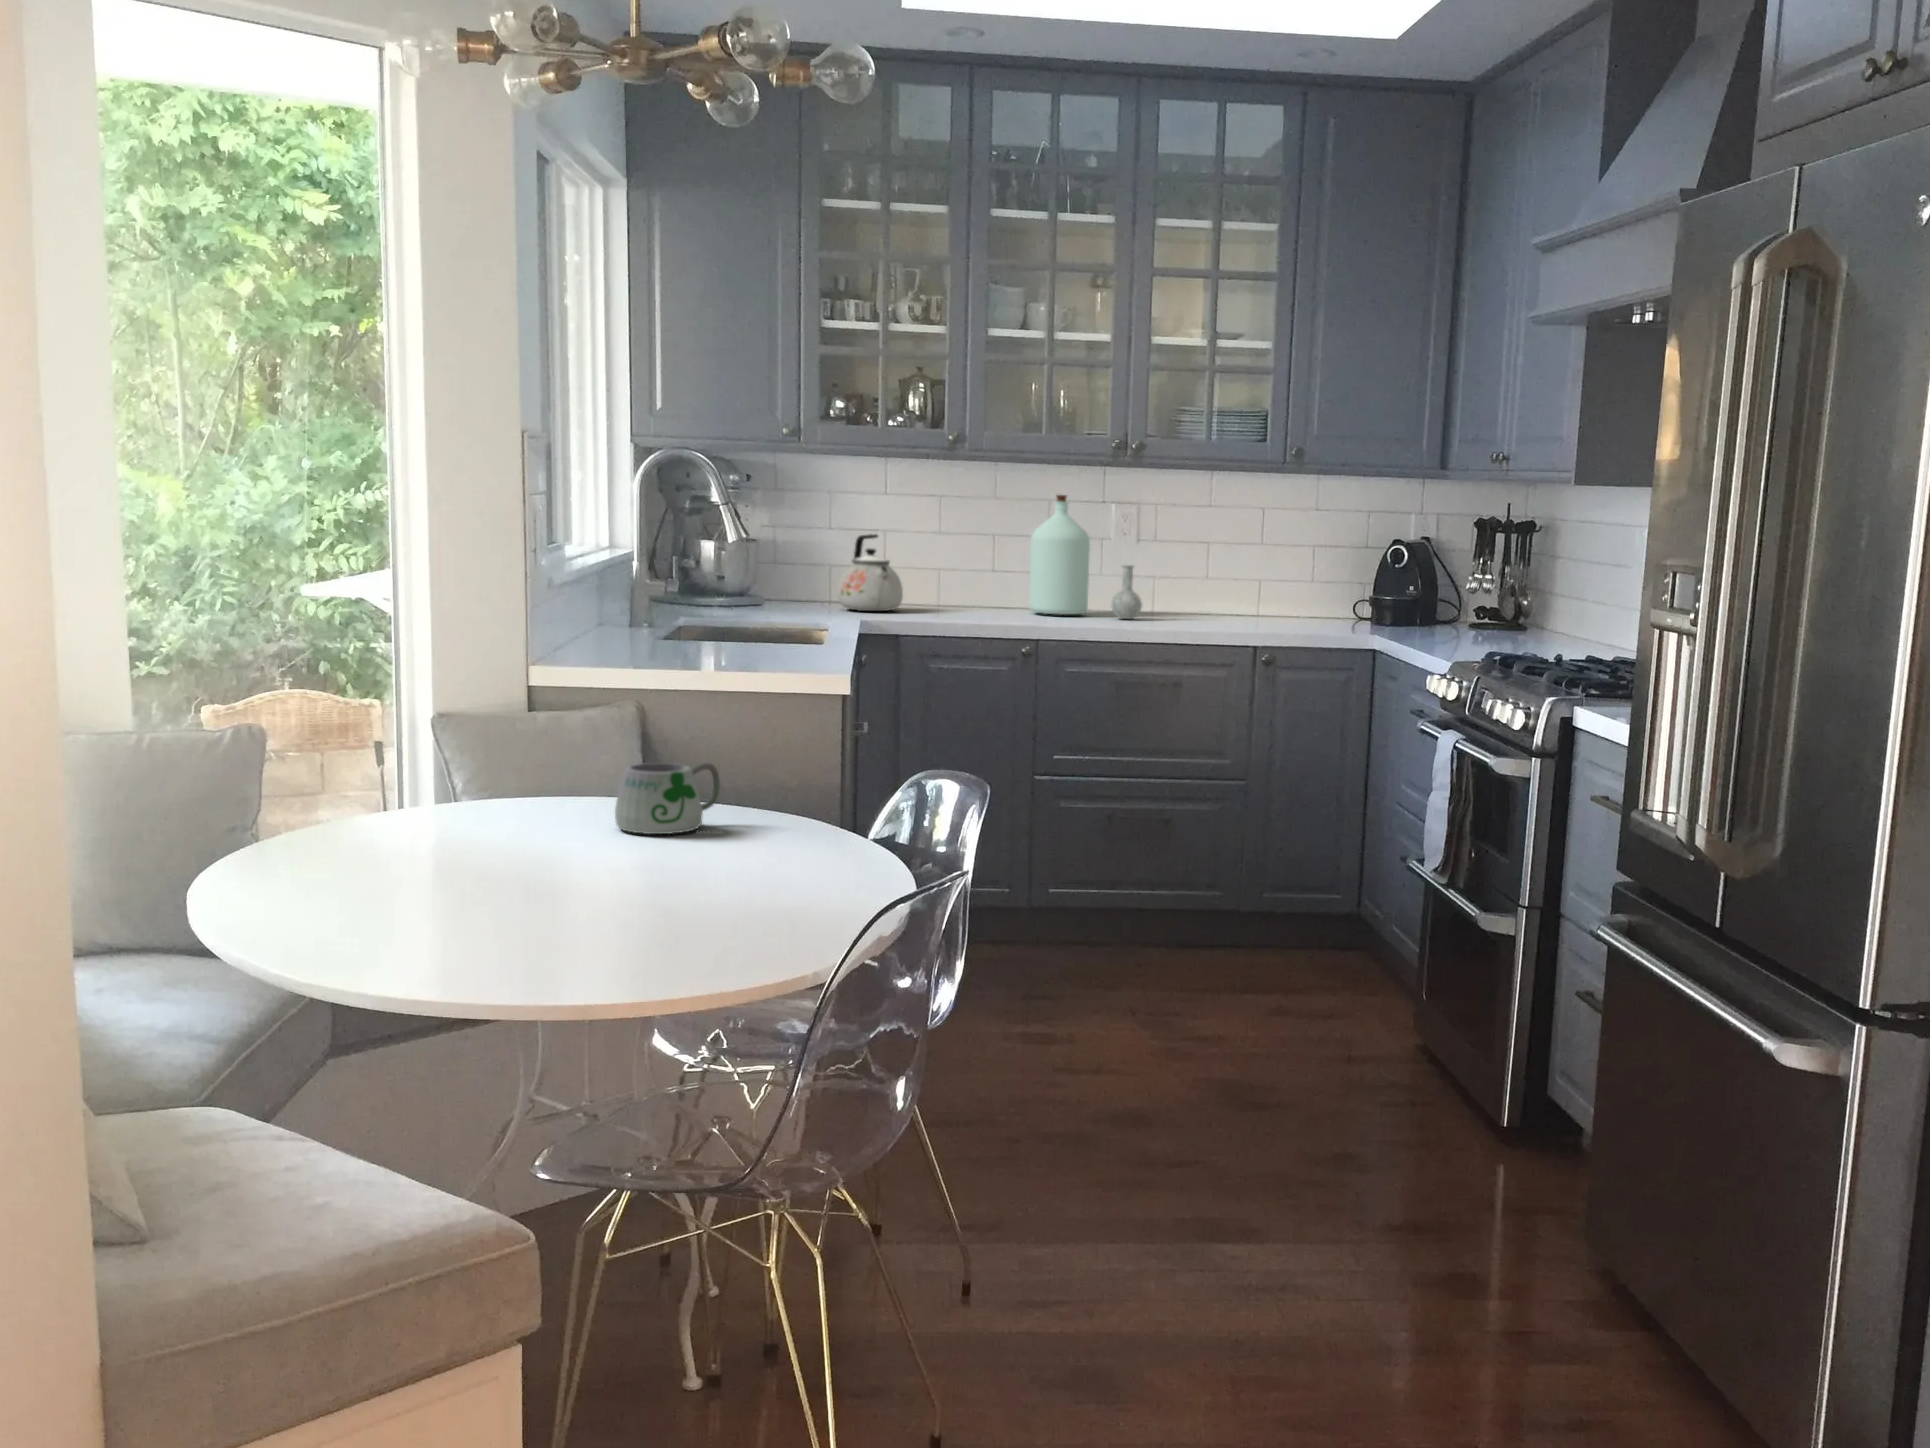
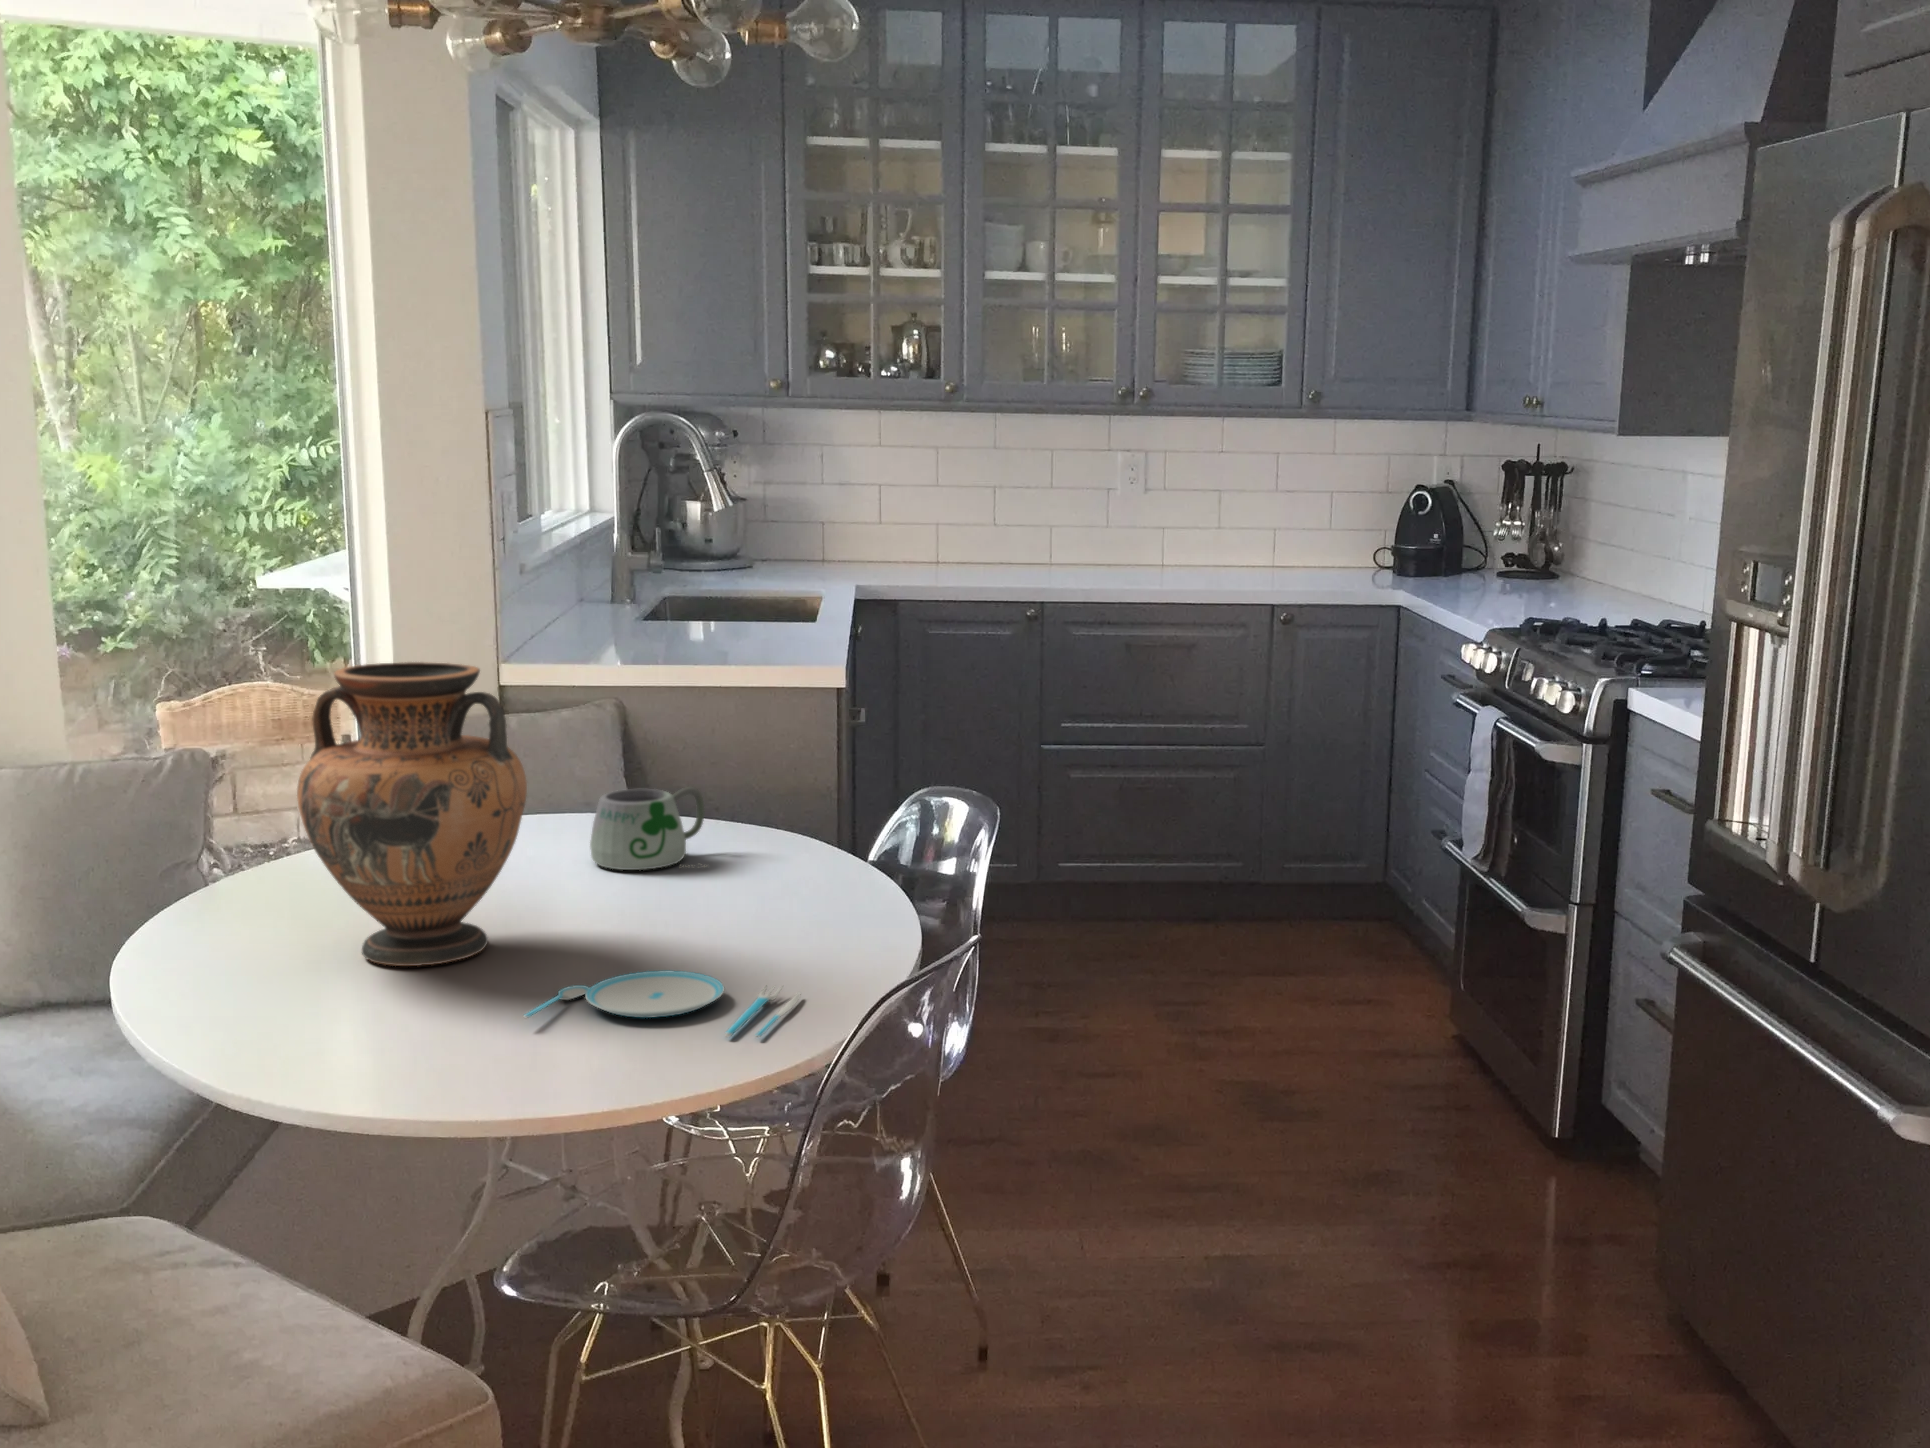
bottle: present [1029,495,1142,619] -> none [1033,444,1152,574]
kettle: present [838,534,903,611] -> none [833,491,901,572]
vase: none [361,625,565,894] -> present [297,662,527,966]
plate: none [562,899,808,947] -> present [524,971,801,1037]

